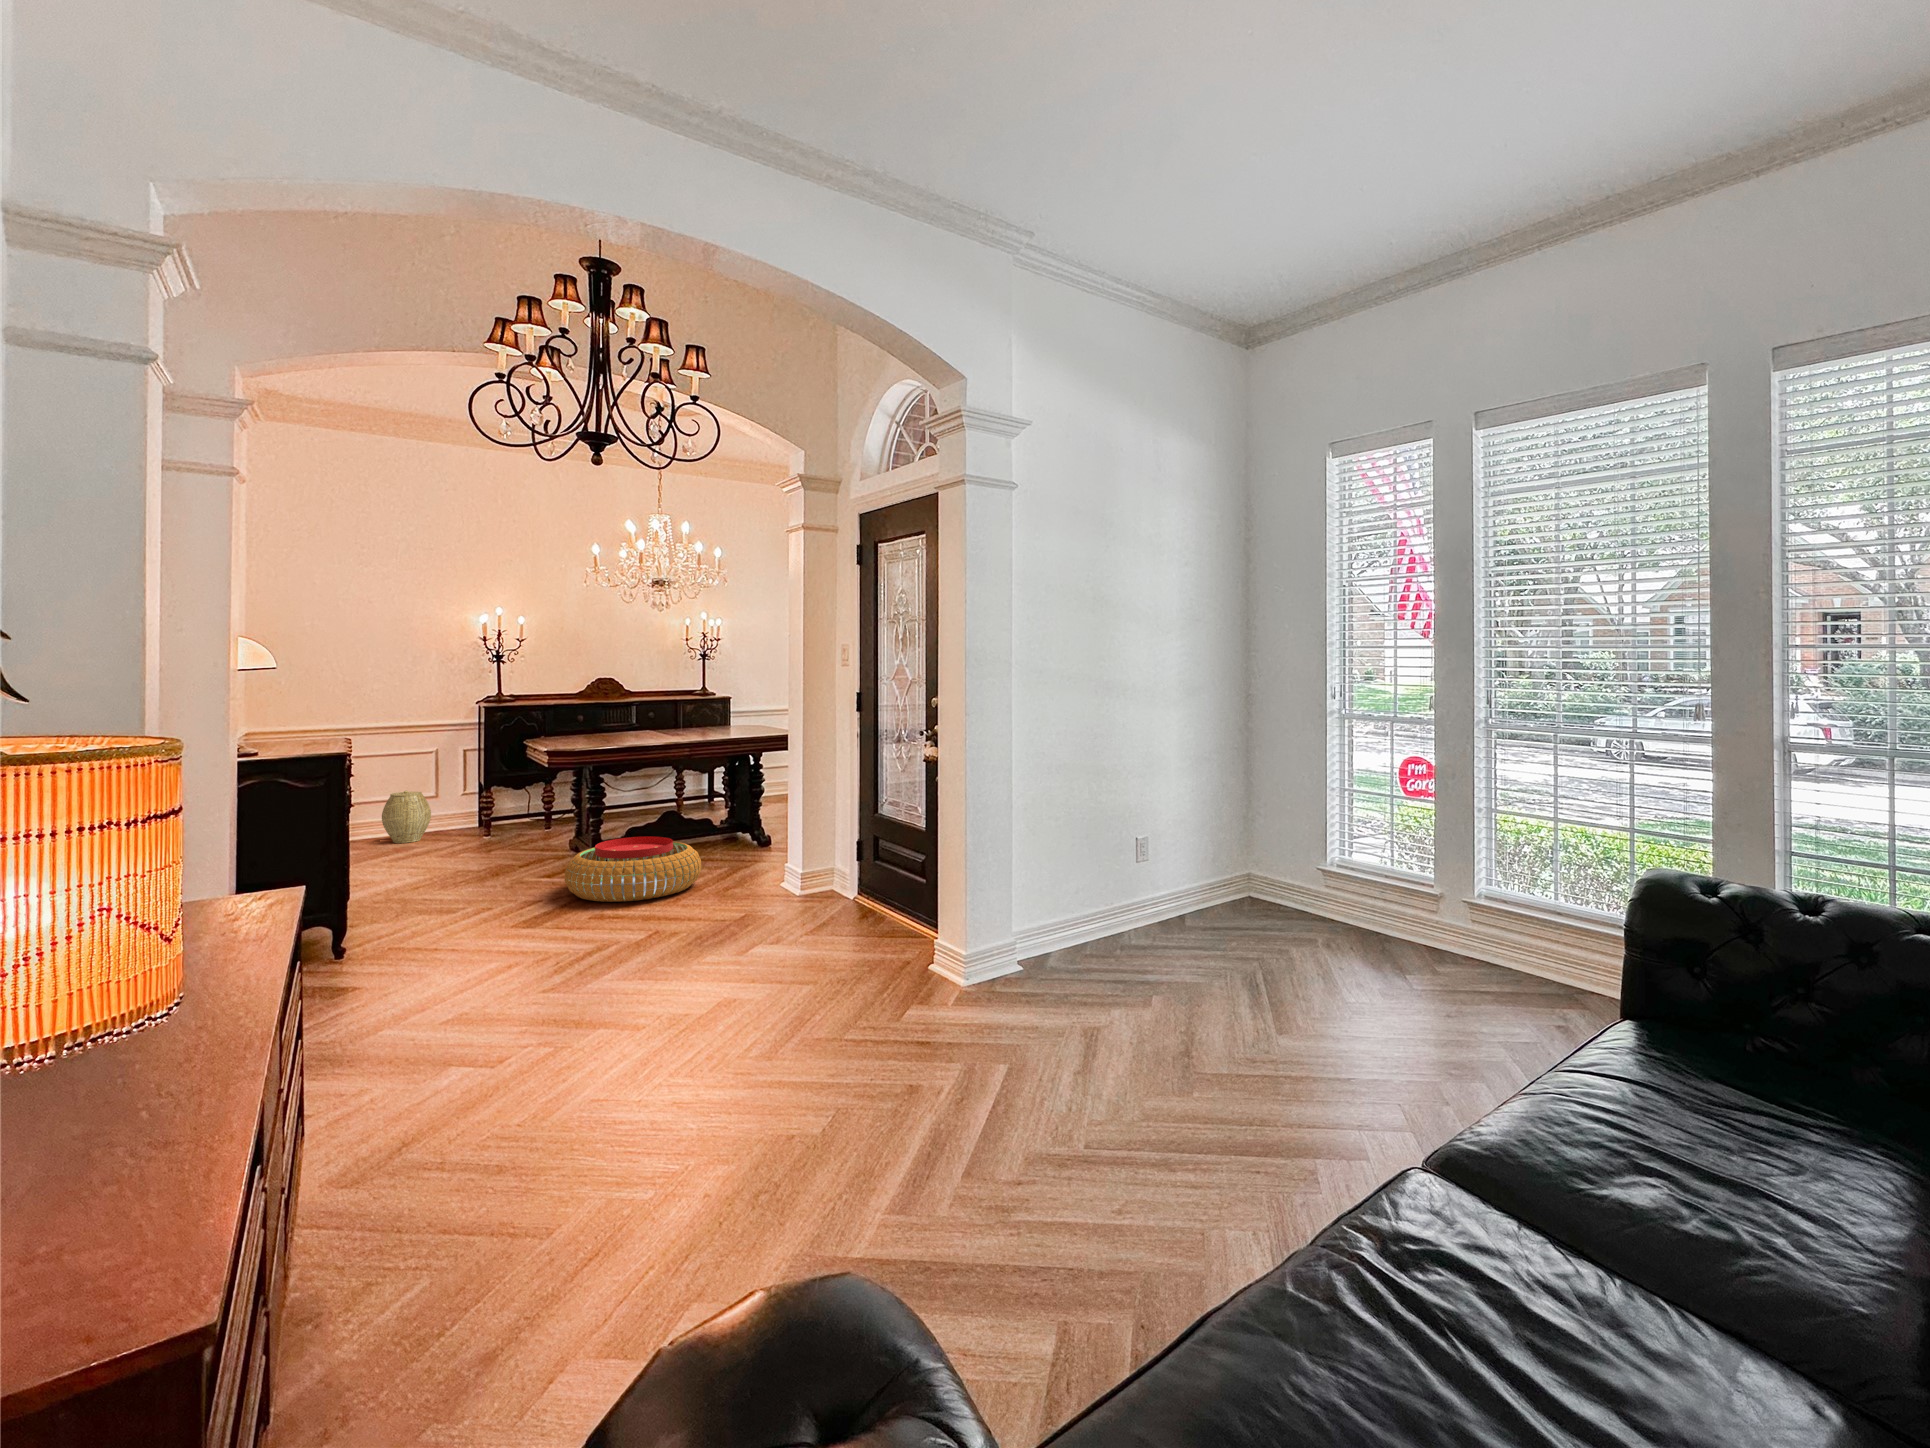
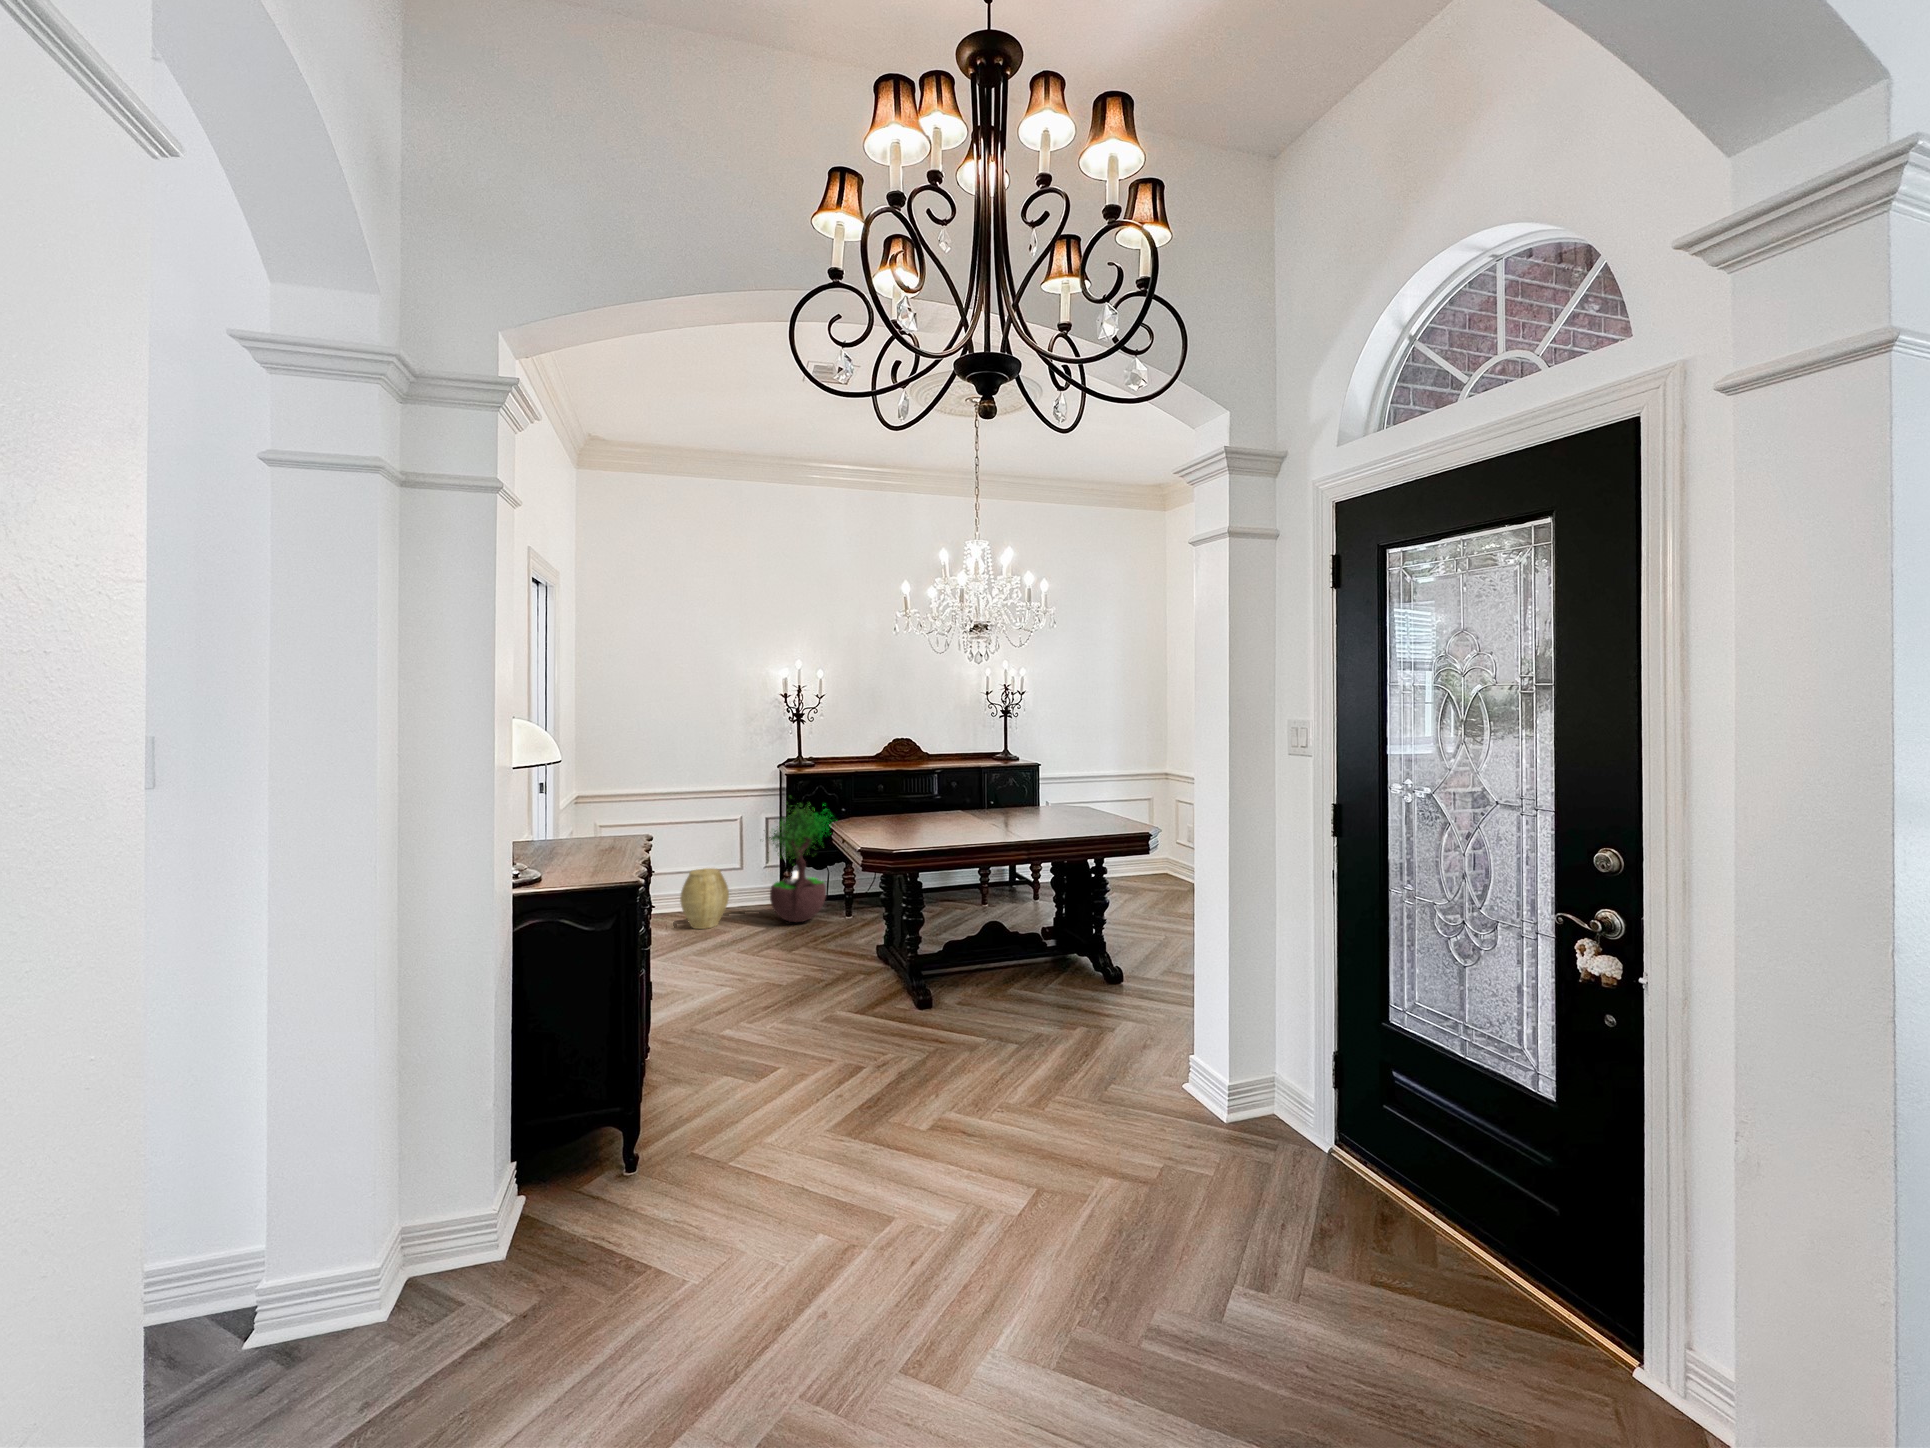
potted tree: none [462,724,536,834] -> present [767,803,837,922]
pouf: present [564,836,701,902] -> none [878,982,1059,1103]

